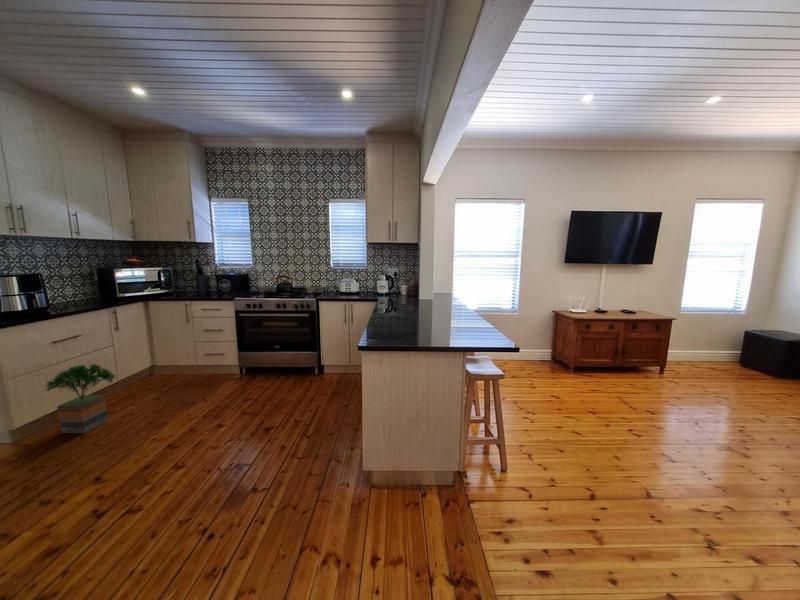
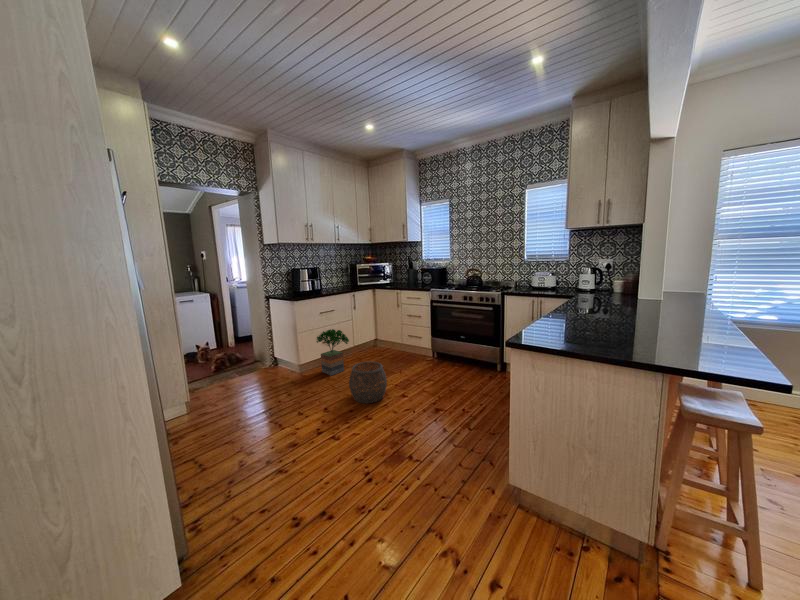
woven basket: none [133,396,196,455] -> present [349,361,387,403]

